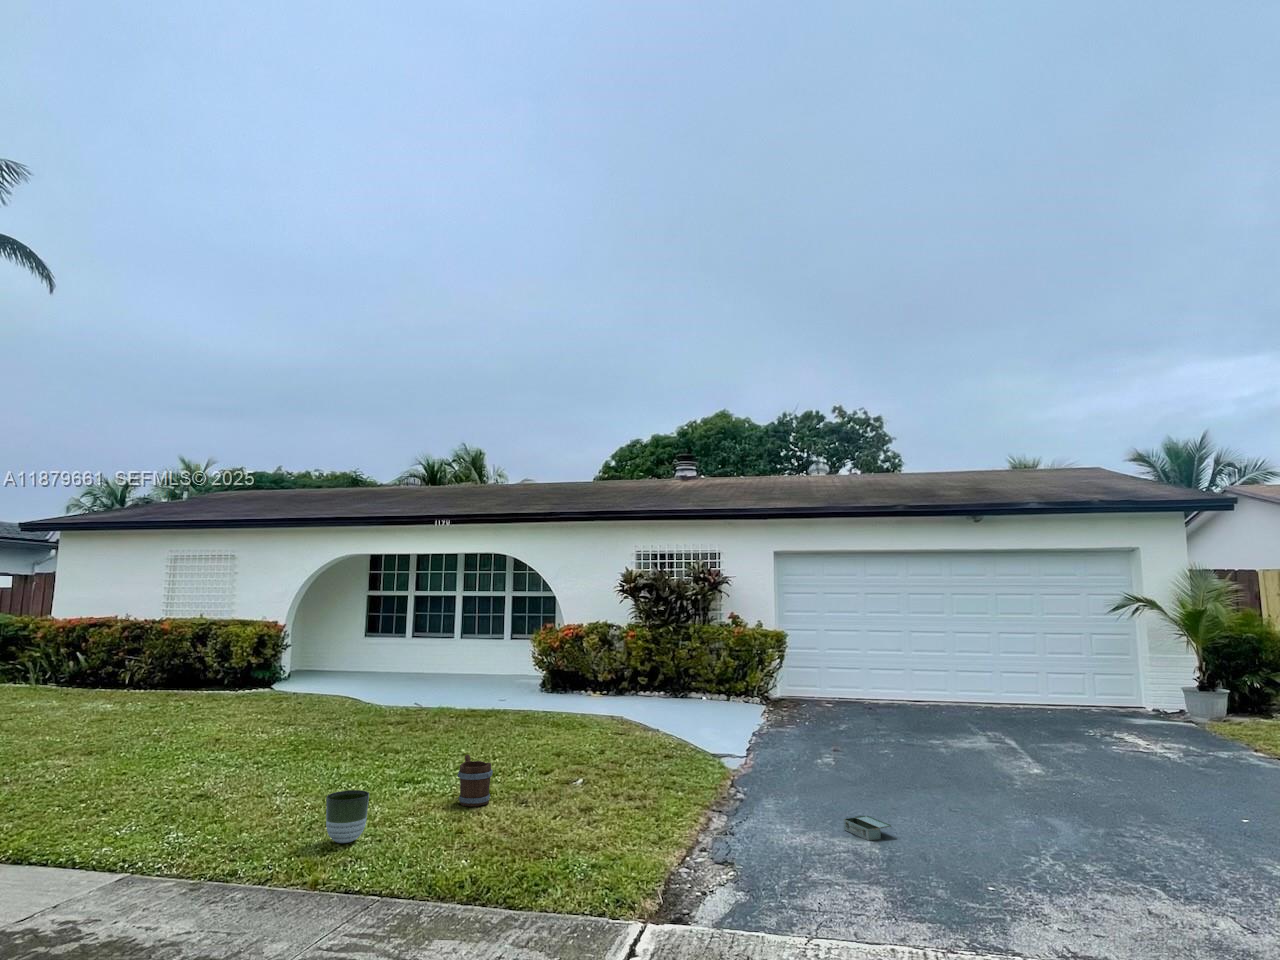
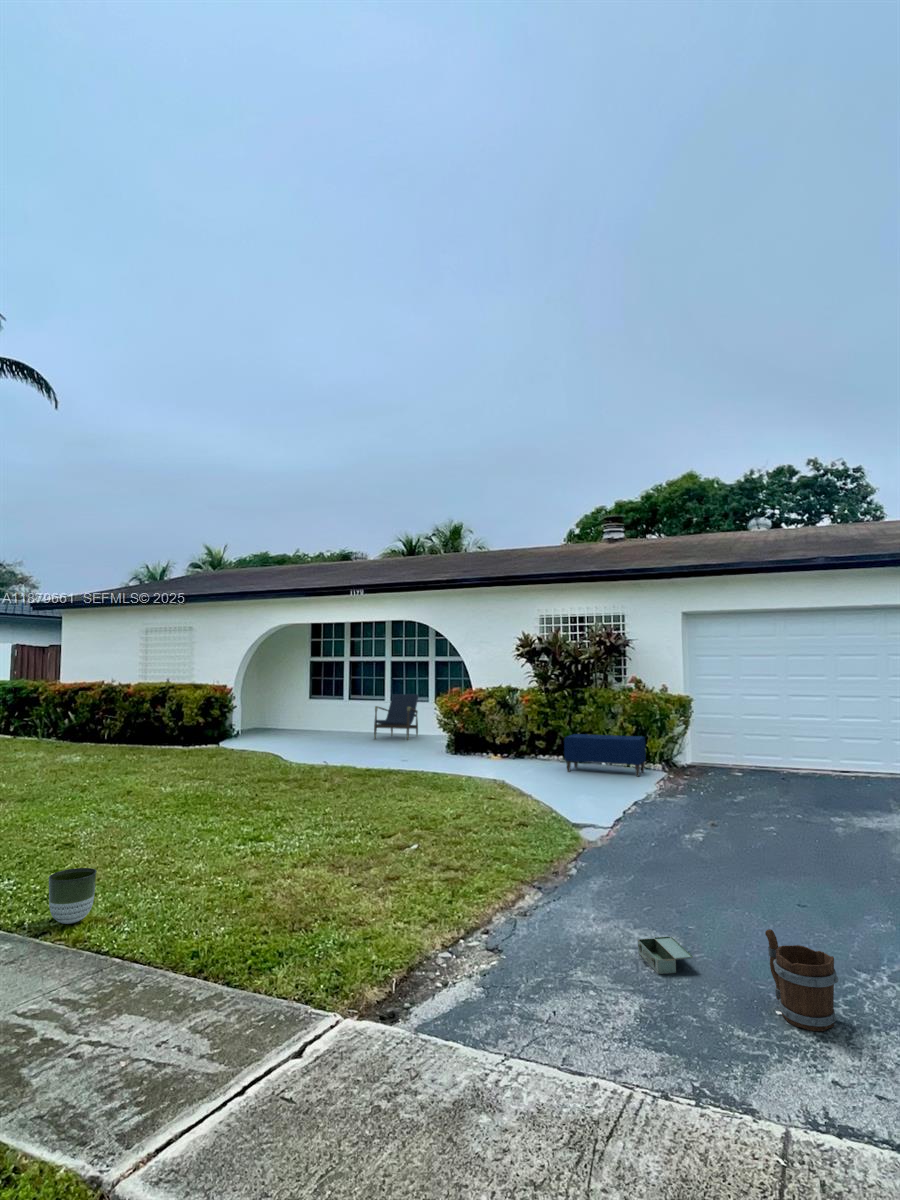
lounge chair: none [448,632,495,681] -> present [374,694,418,740]
bench: none [672,669,745,708] -> present [564,734,646,776]
bucket: present [457,755,493,807] -> present [765,929,839,1031]

